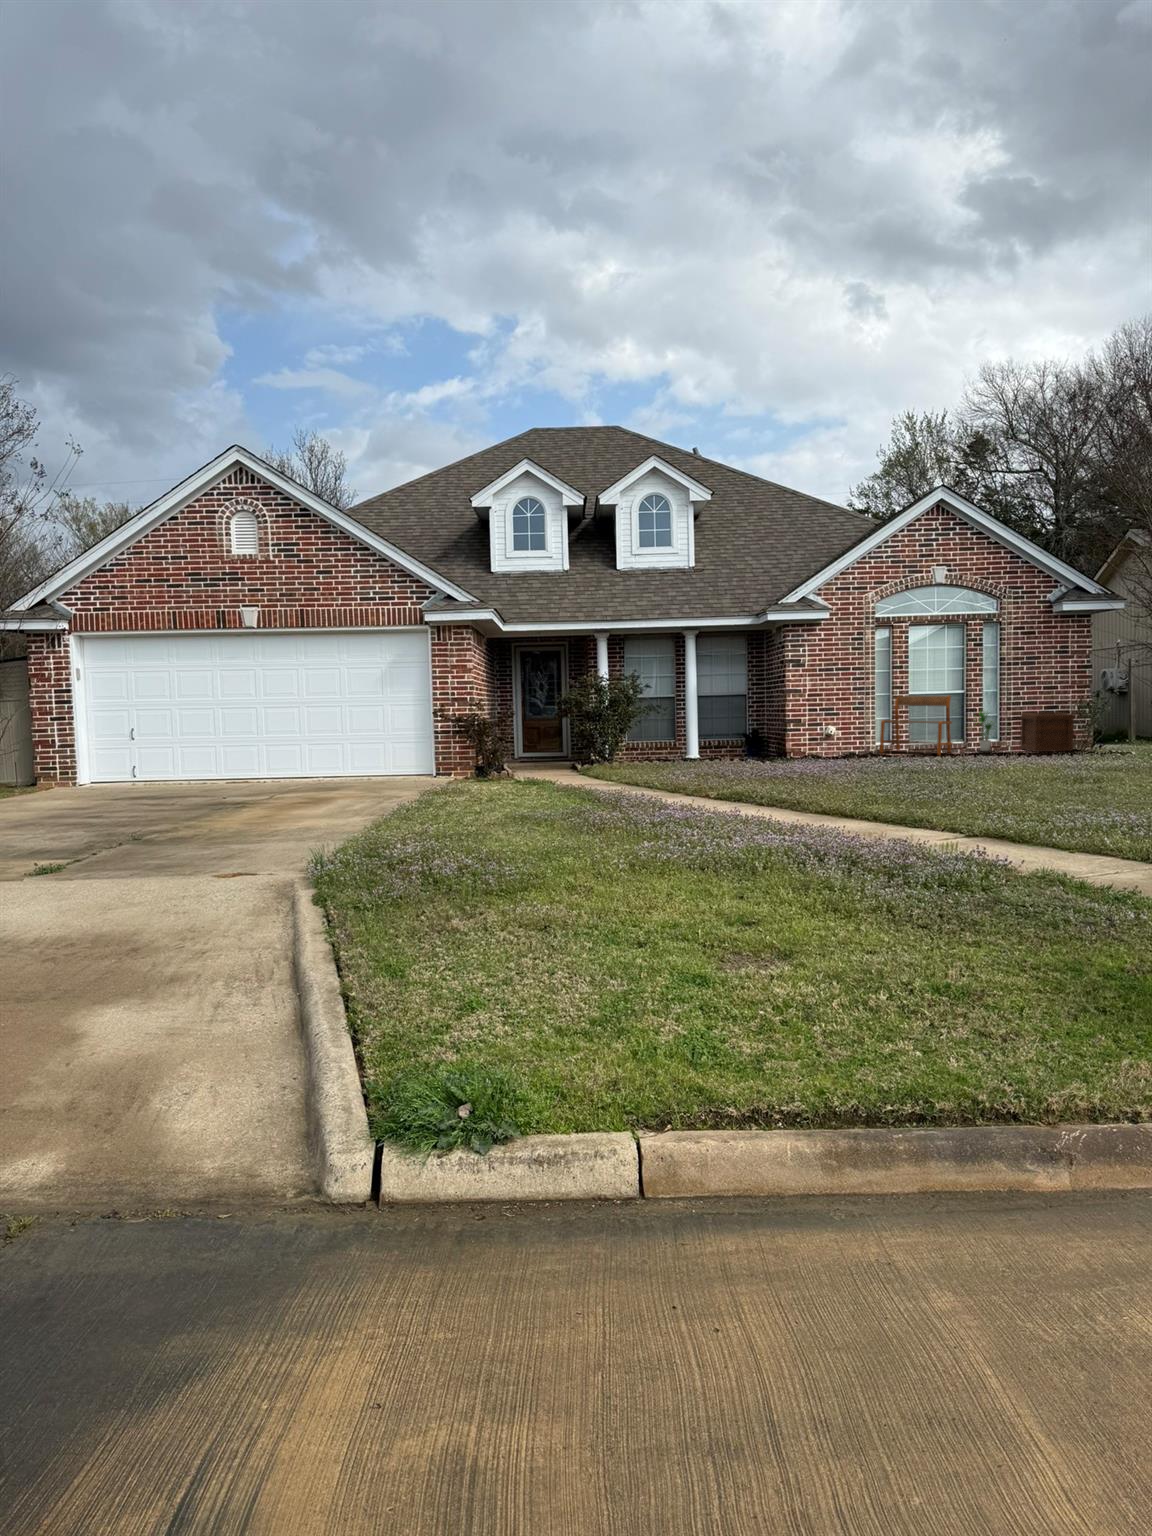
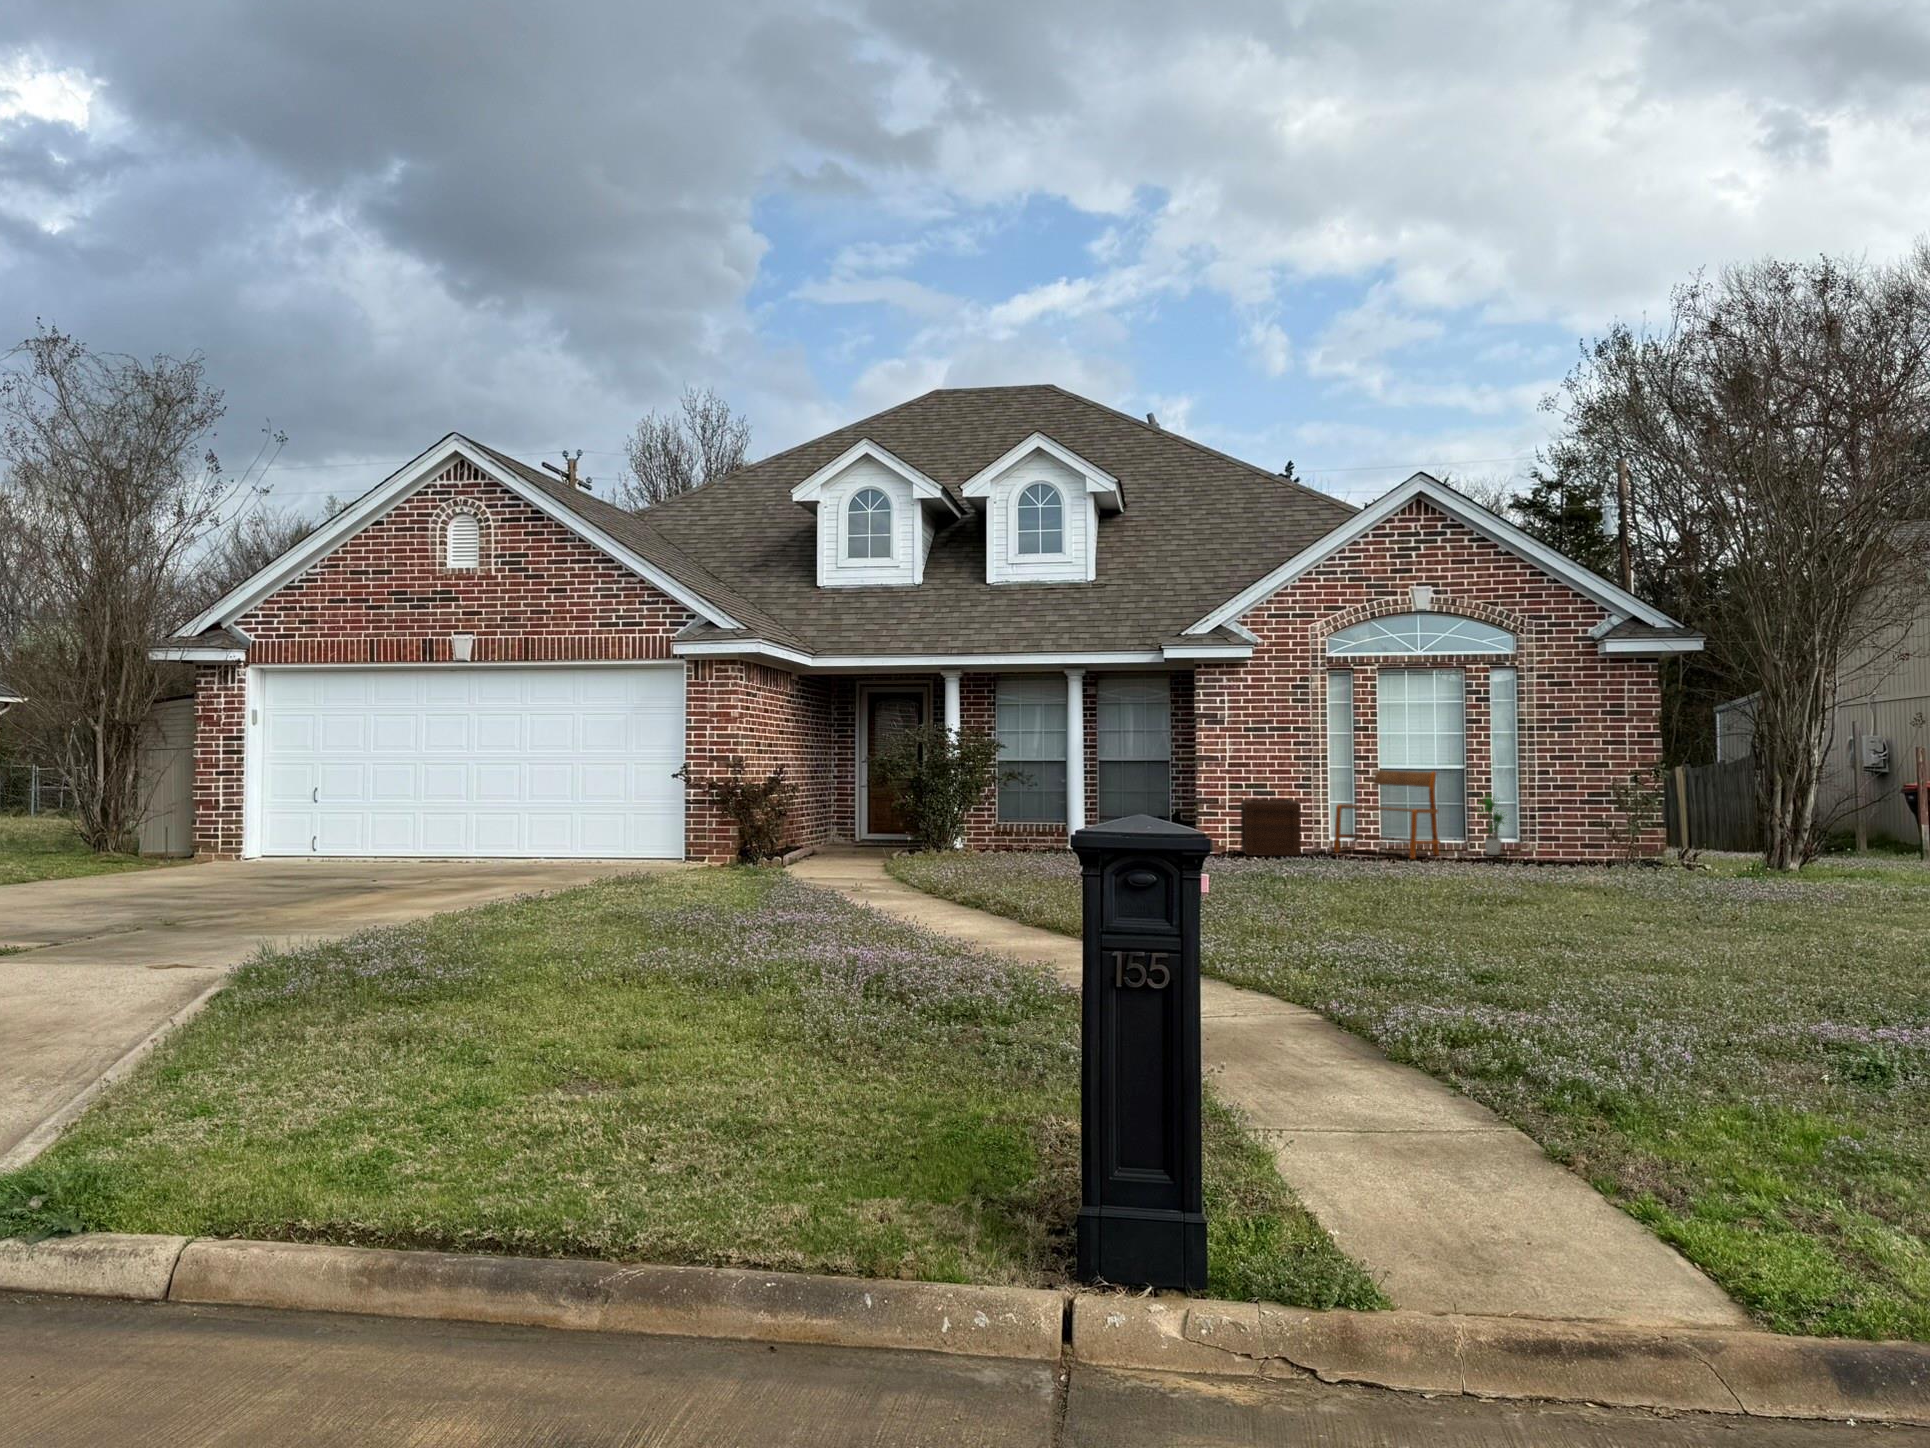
wooden crate: present [1020,712,1074,752] -> present [1241,799,1301,856]

